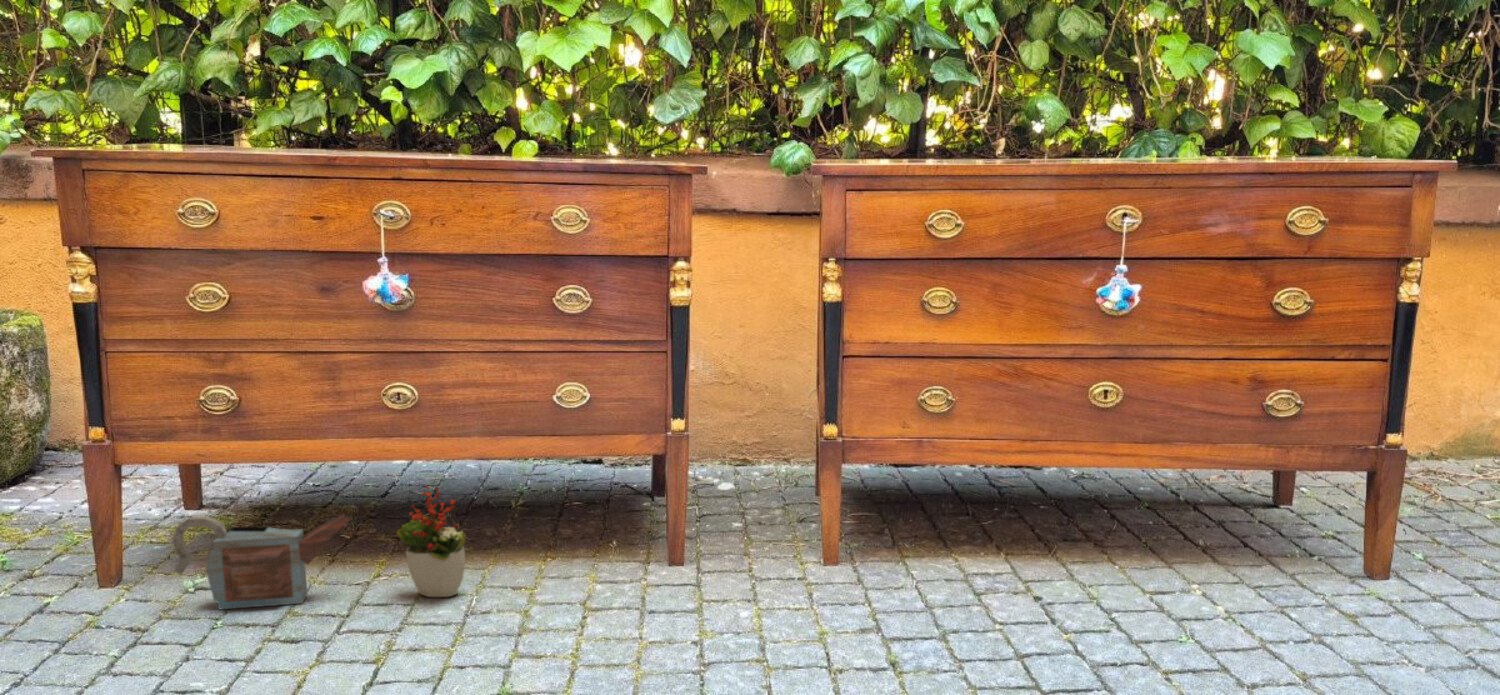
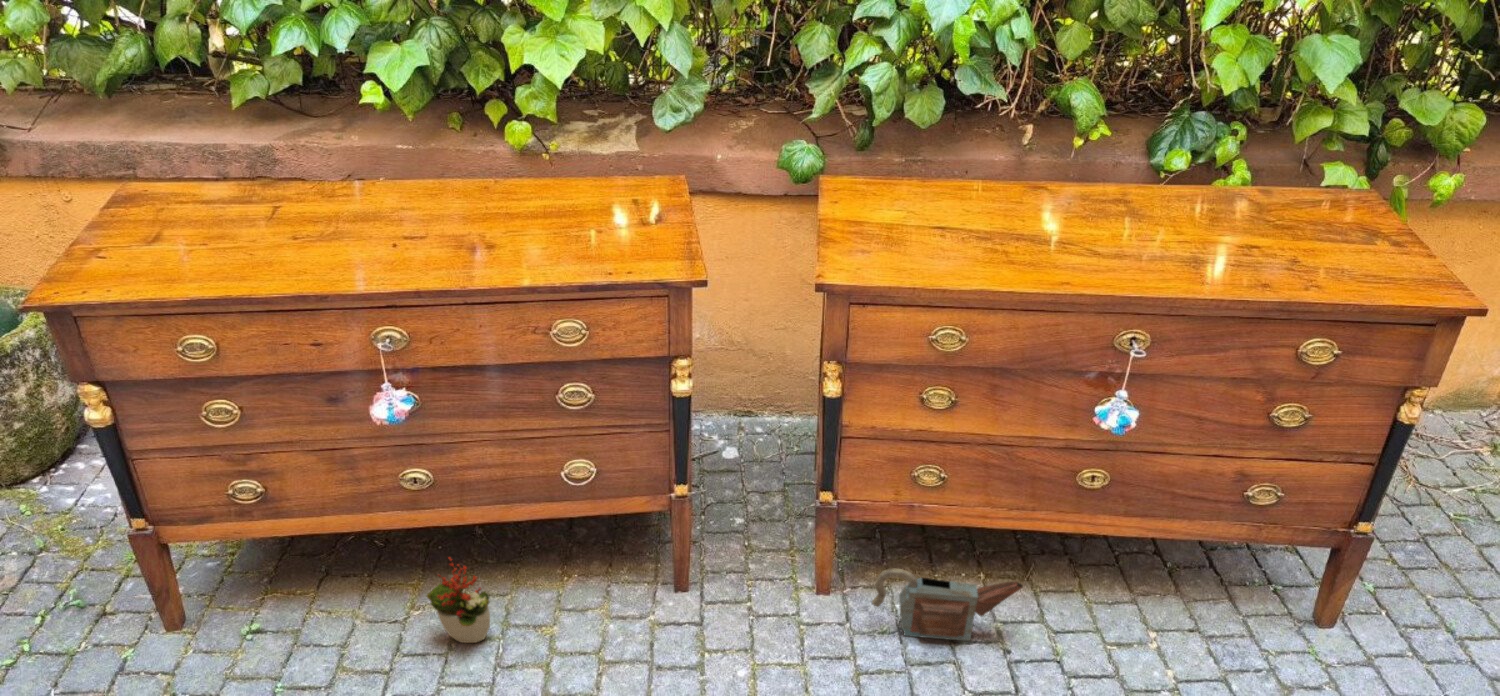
watering can: present [173,513,352,609] -> present [872,568,1023,641]

